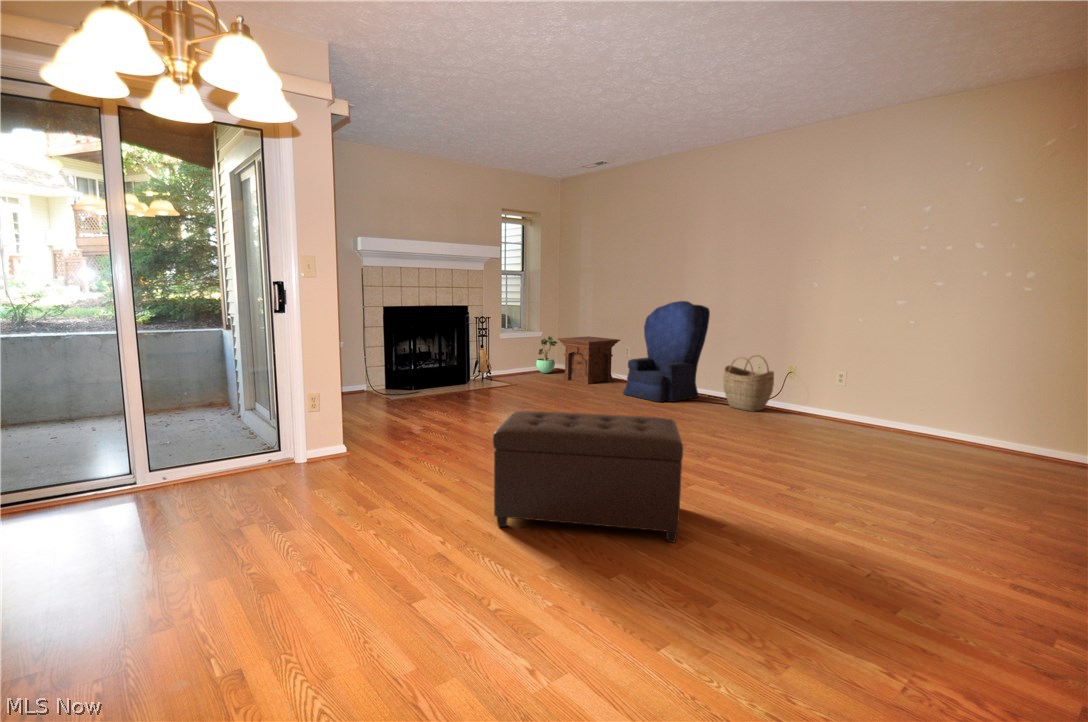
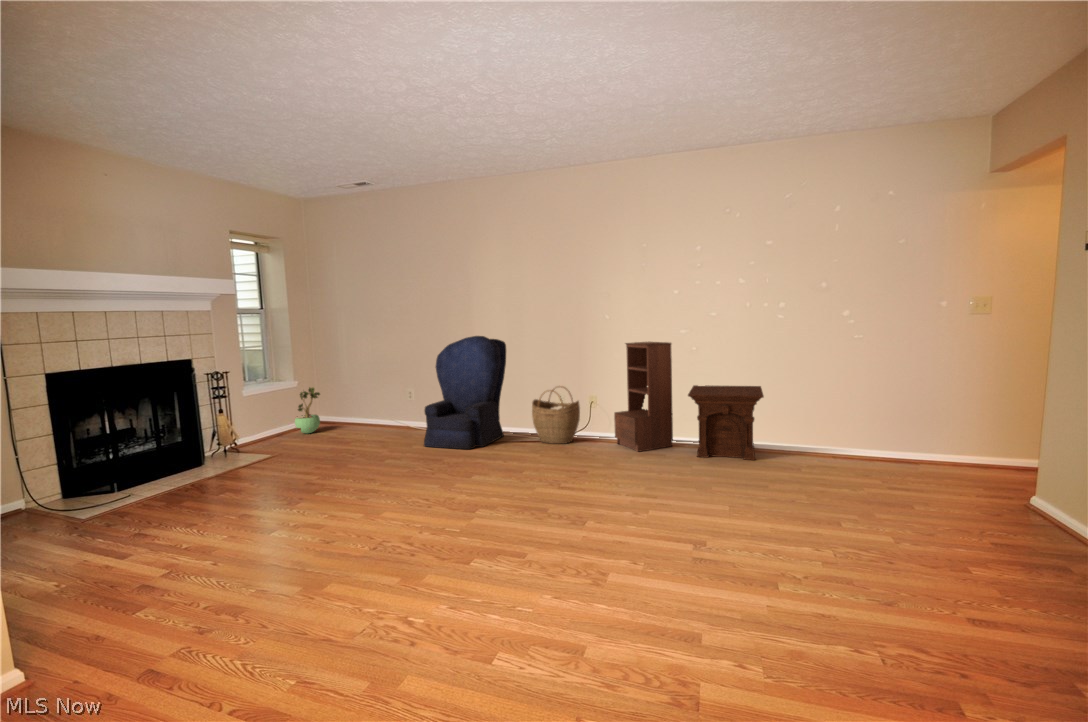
bookshelf: none [806,316,883,432] -> present [614,342,673,452]
side table: present [558,336,620,384] -> present [688,385,764,460]
ottoman: present [493,411,683,542] -> none [383,481,630,690]

